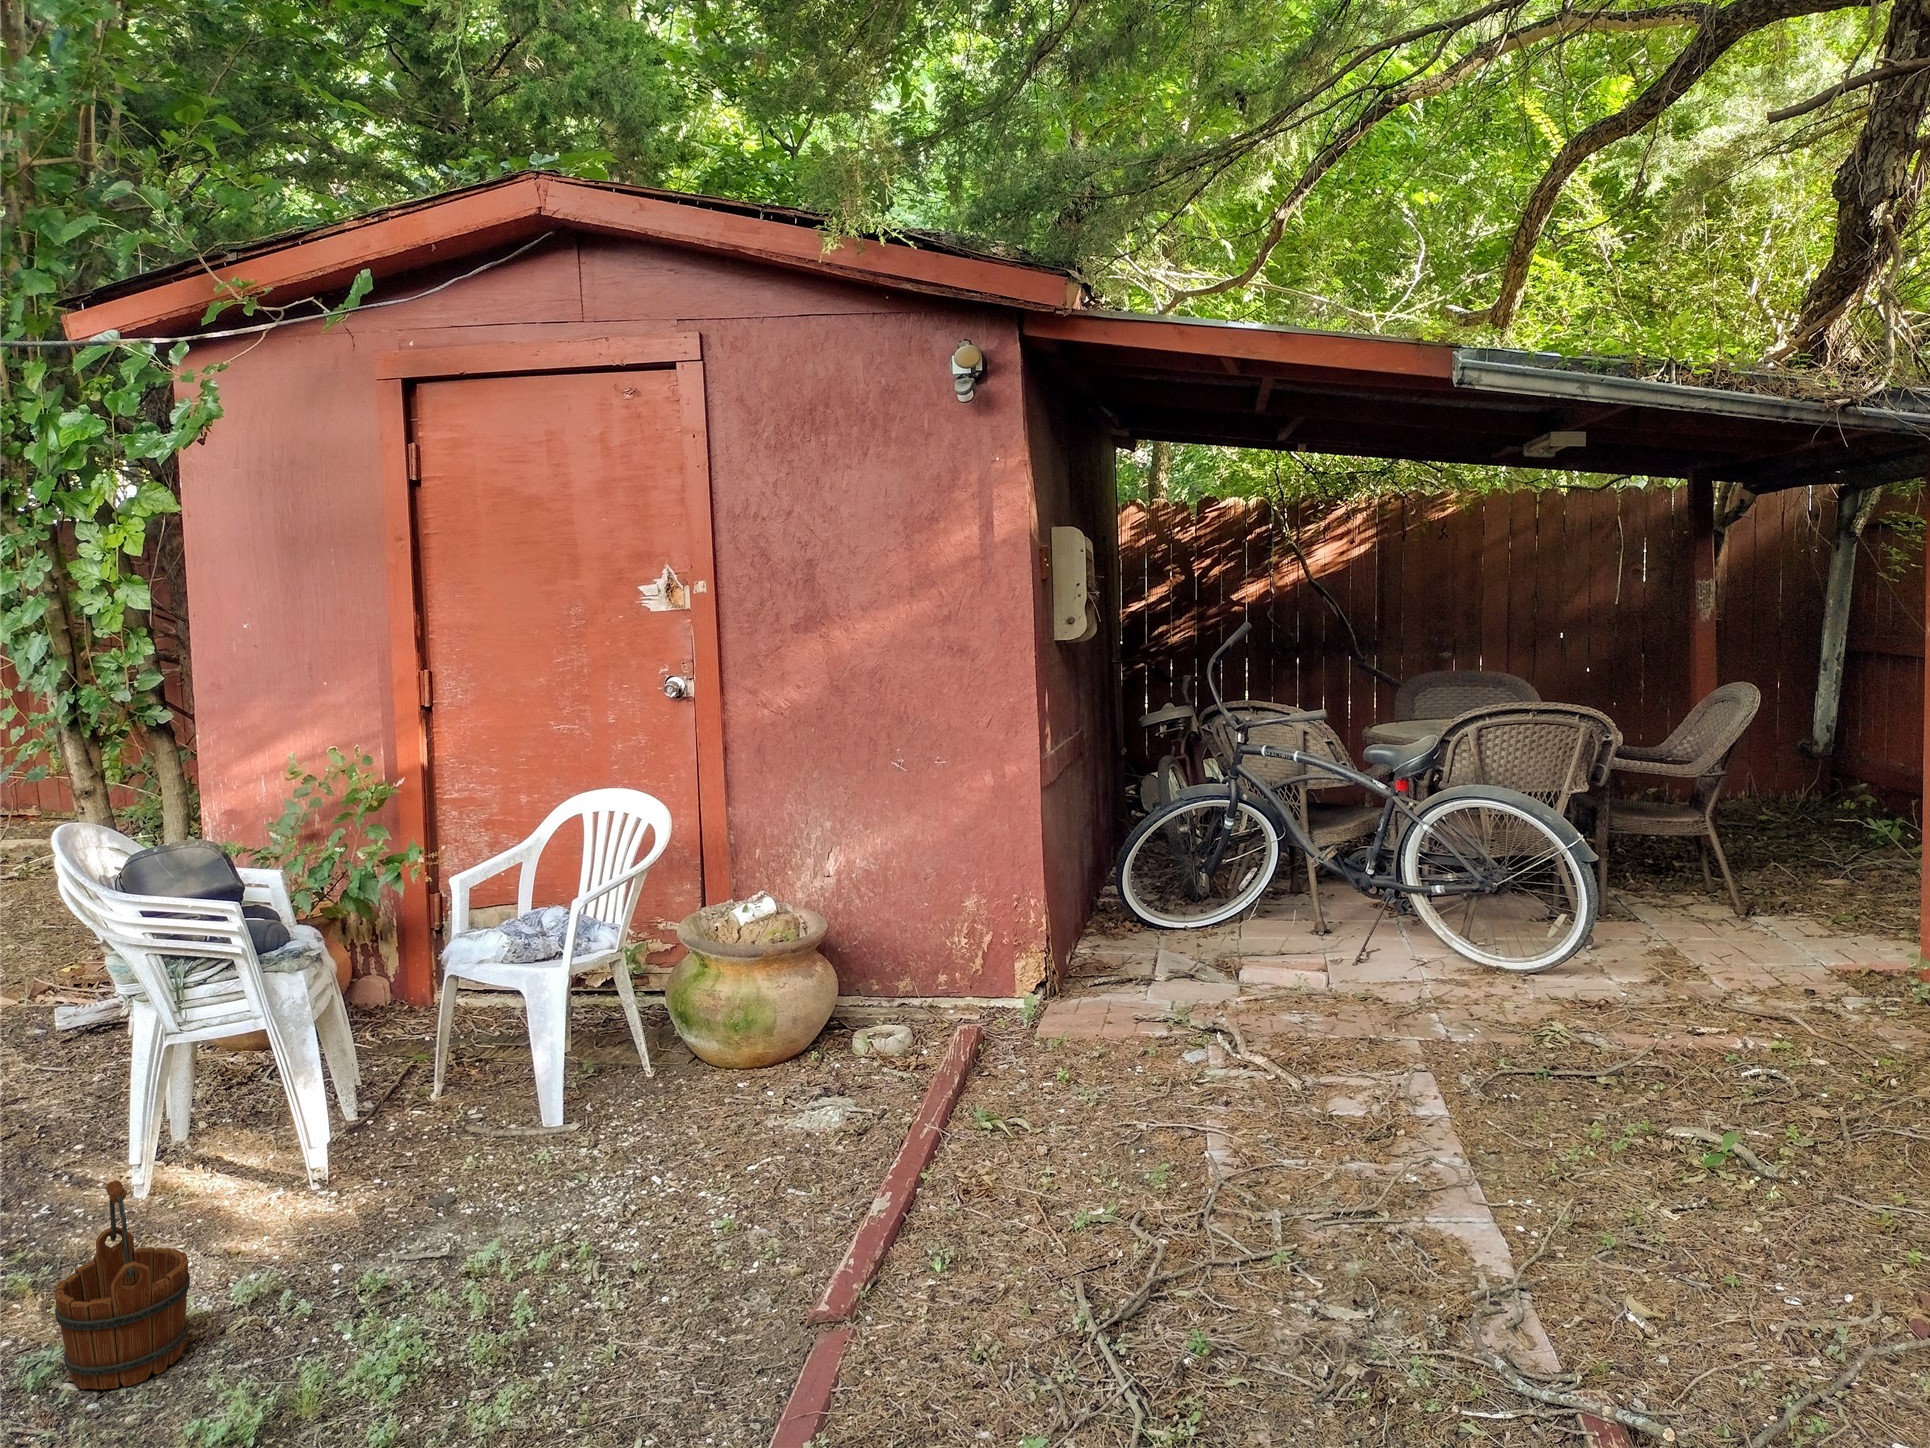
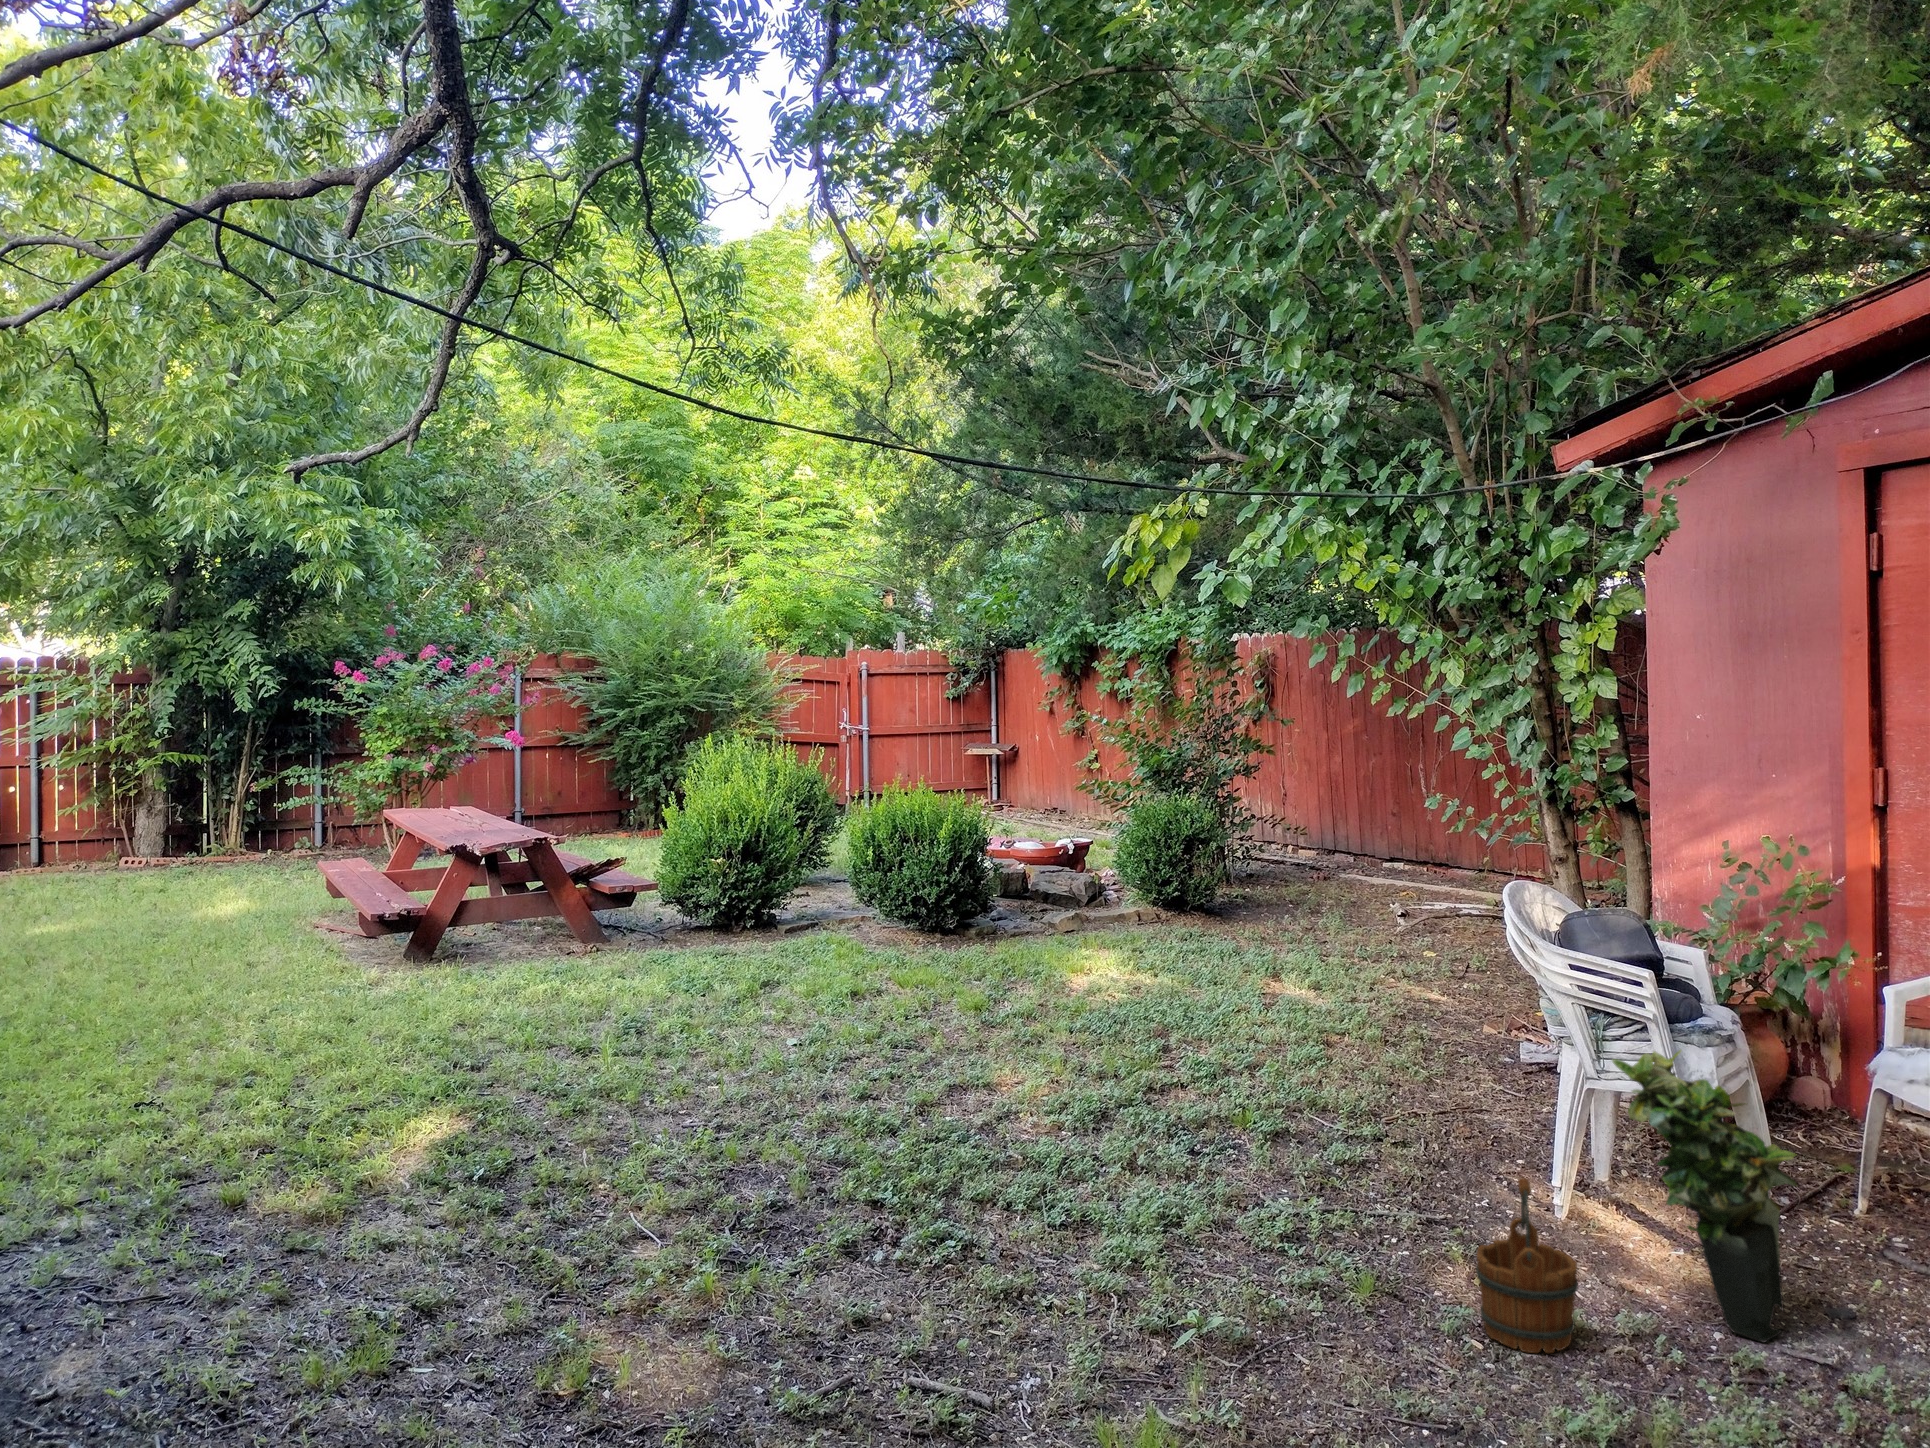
potted plant: none [208,979,410,1255] -> present [1612,1050,1798,1343]

